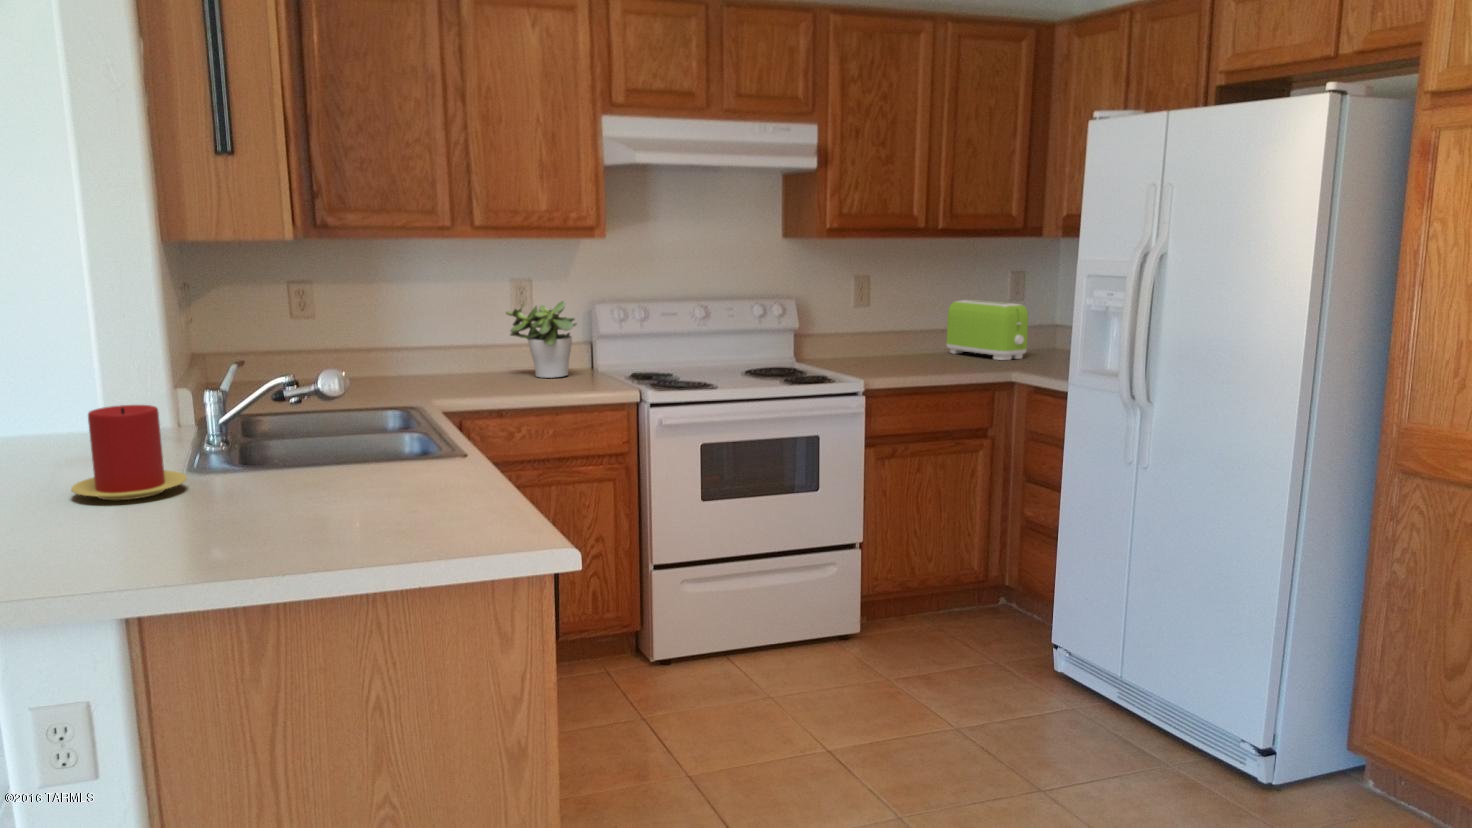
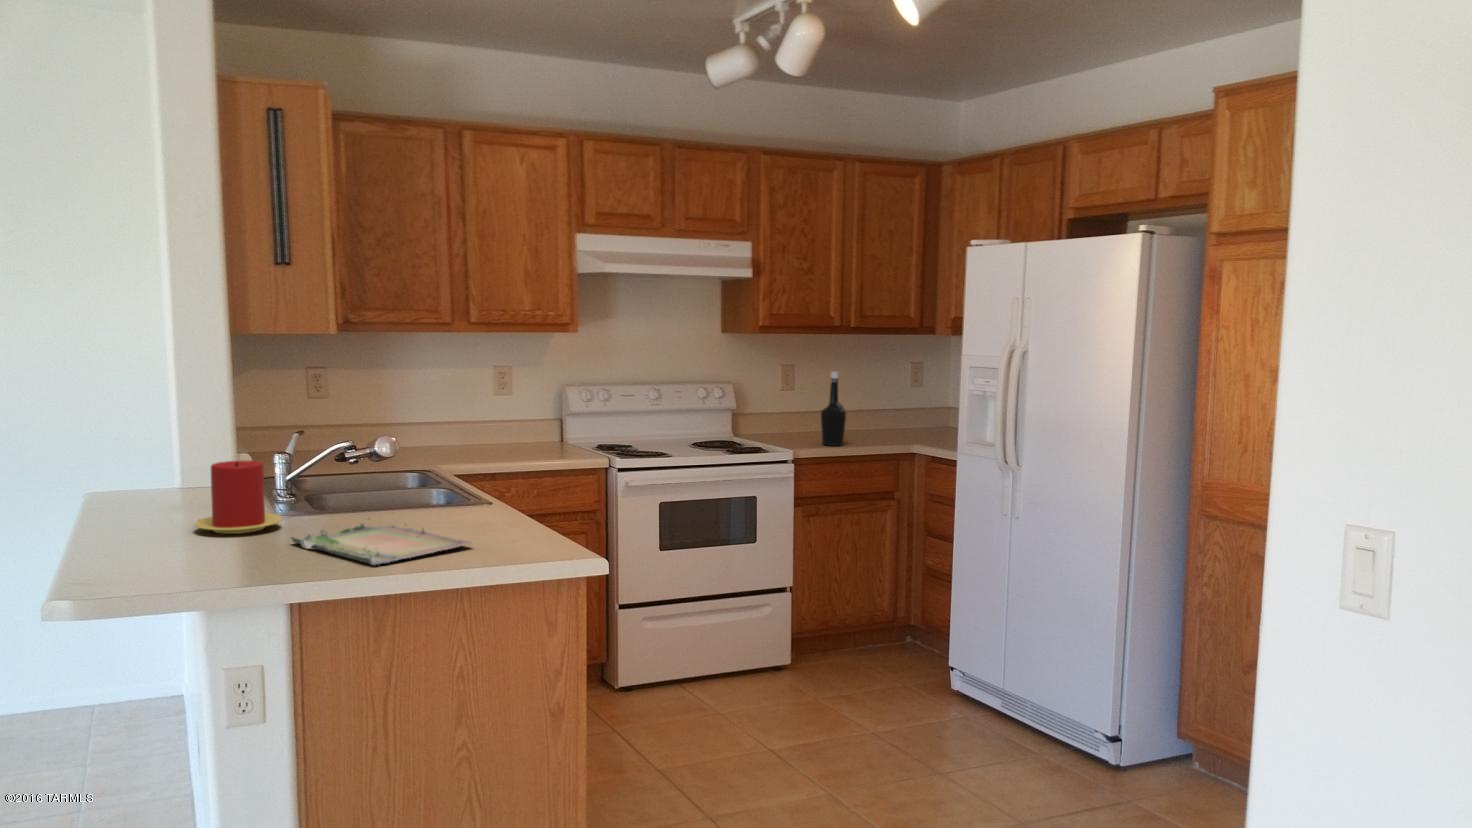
bottle: none [900,284,930,374] -> present [821,372,846,446]
toaster: present [946,300,1029,360] -> none [858,386,926,436]
potted plant: present [506,301,576,378] -> none [491,384,552,448]
tray: none [178,477,412,555] -> present [291,518,472,565]

